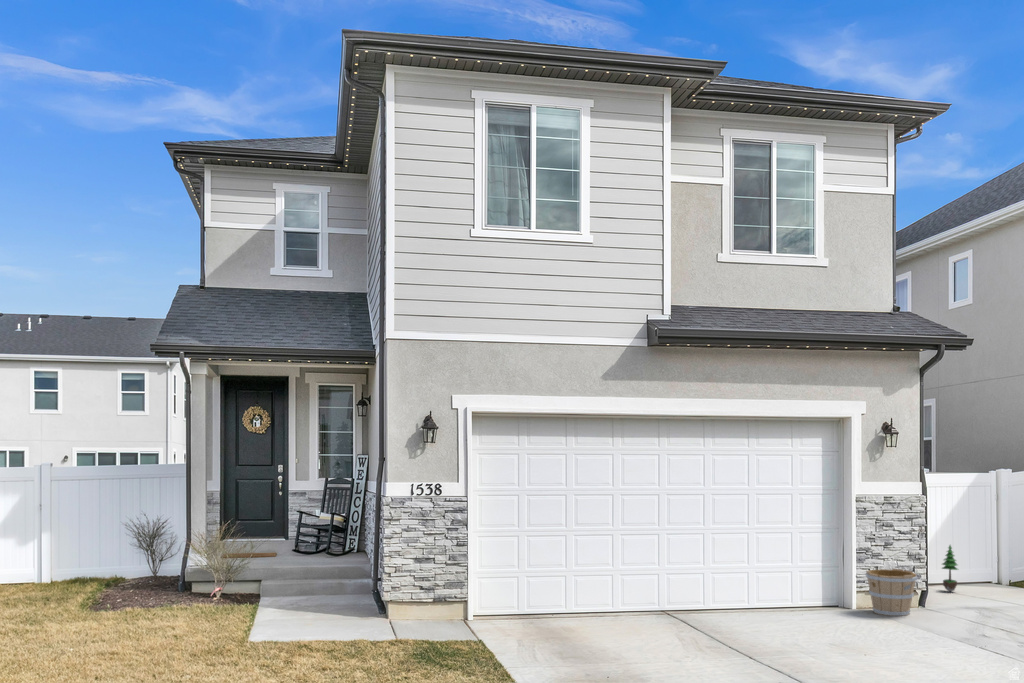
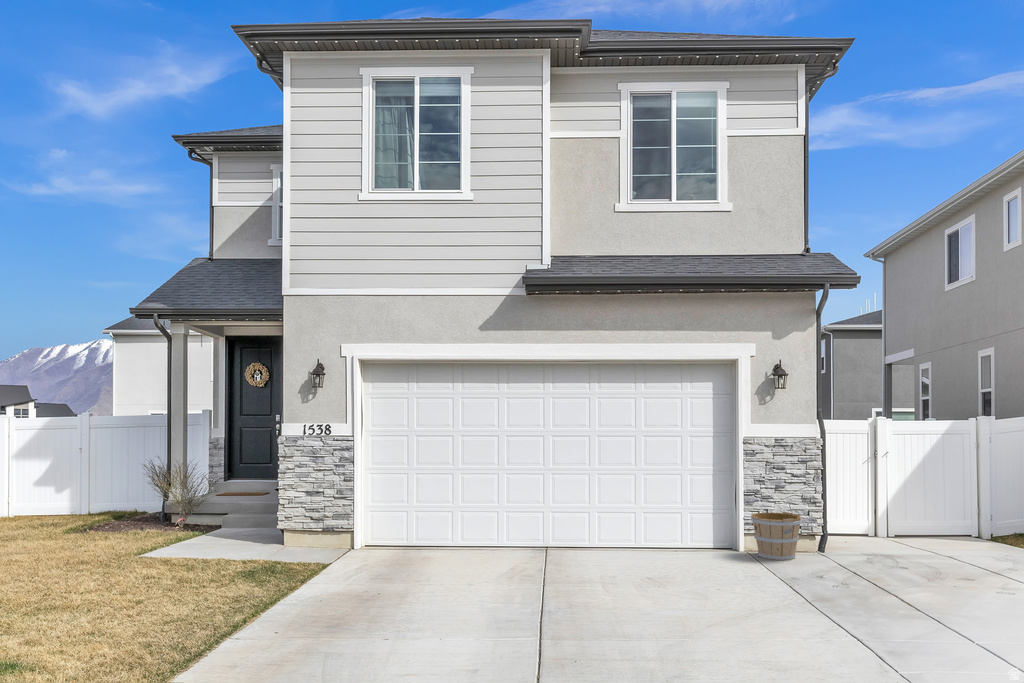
potted tree: present [942,546,958,592] -> none [861,490,879,538]

